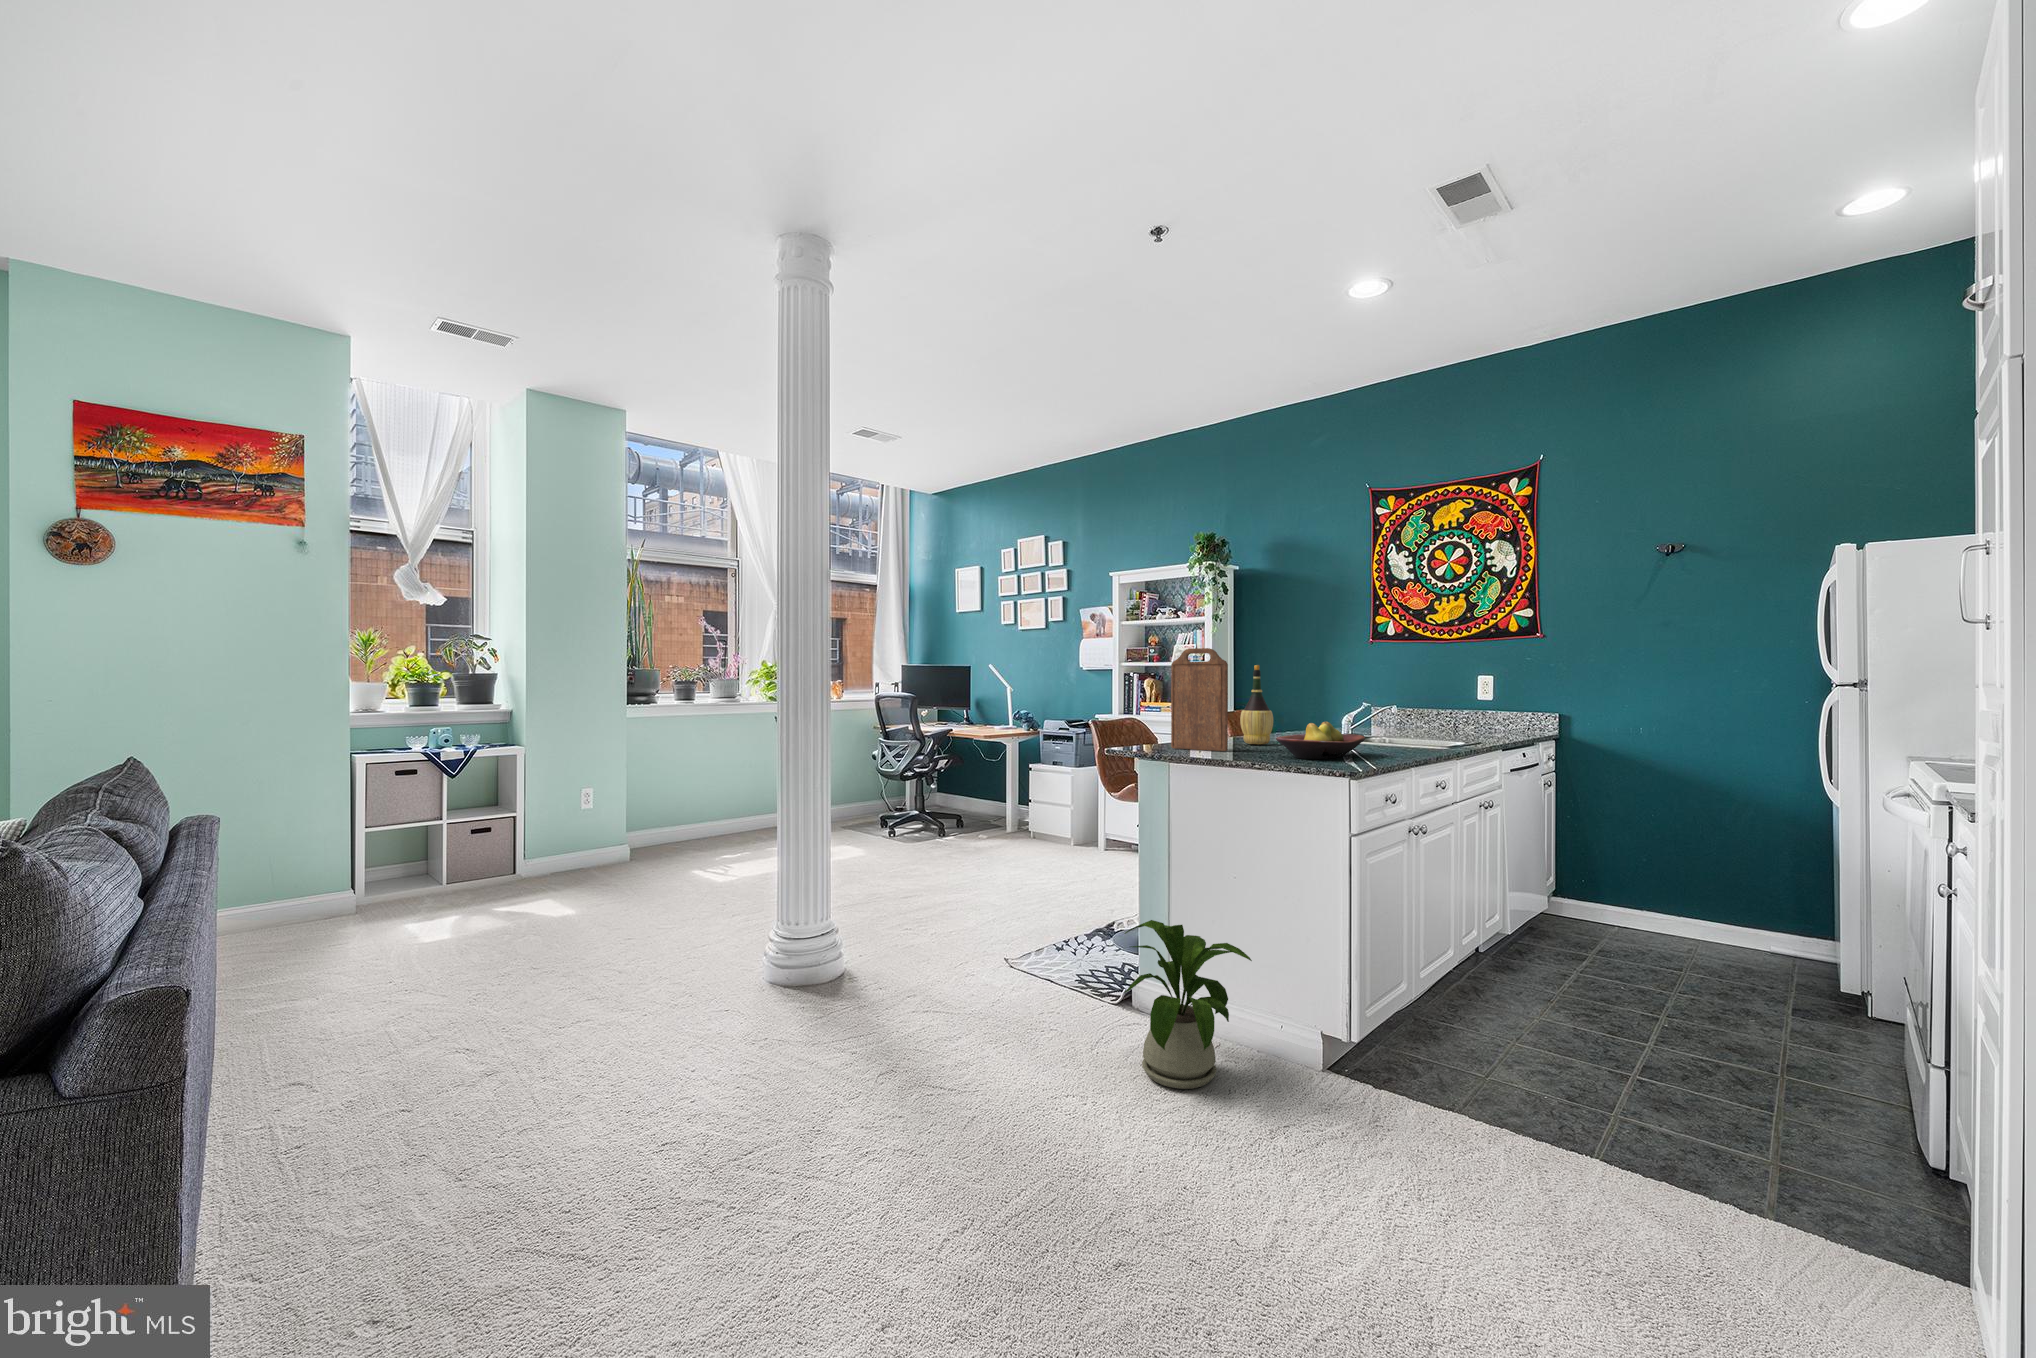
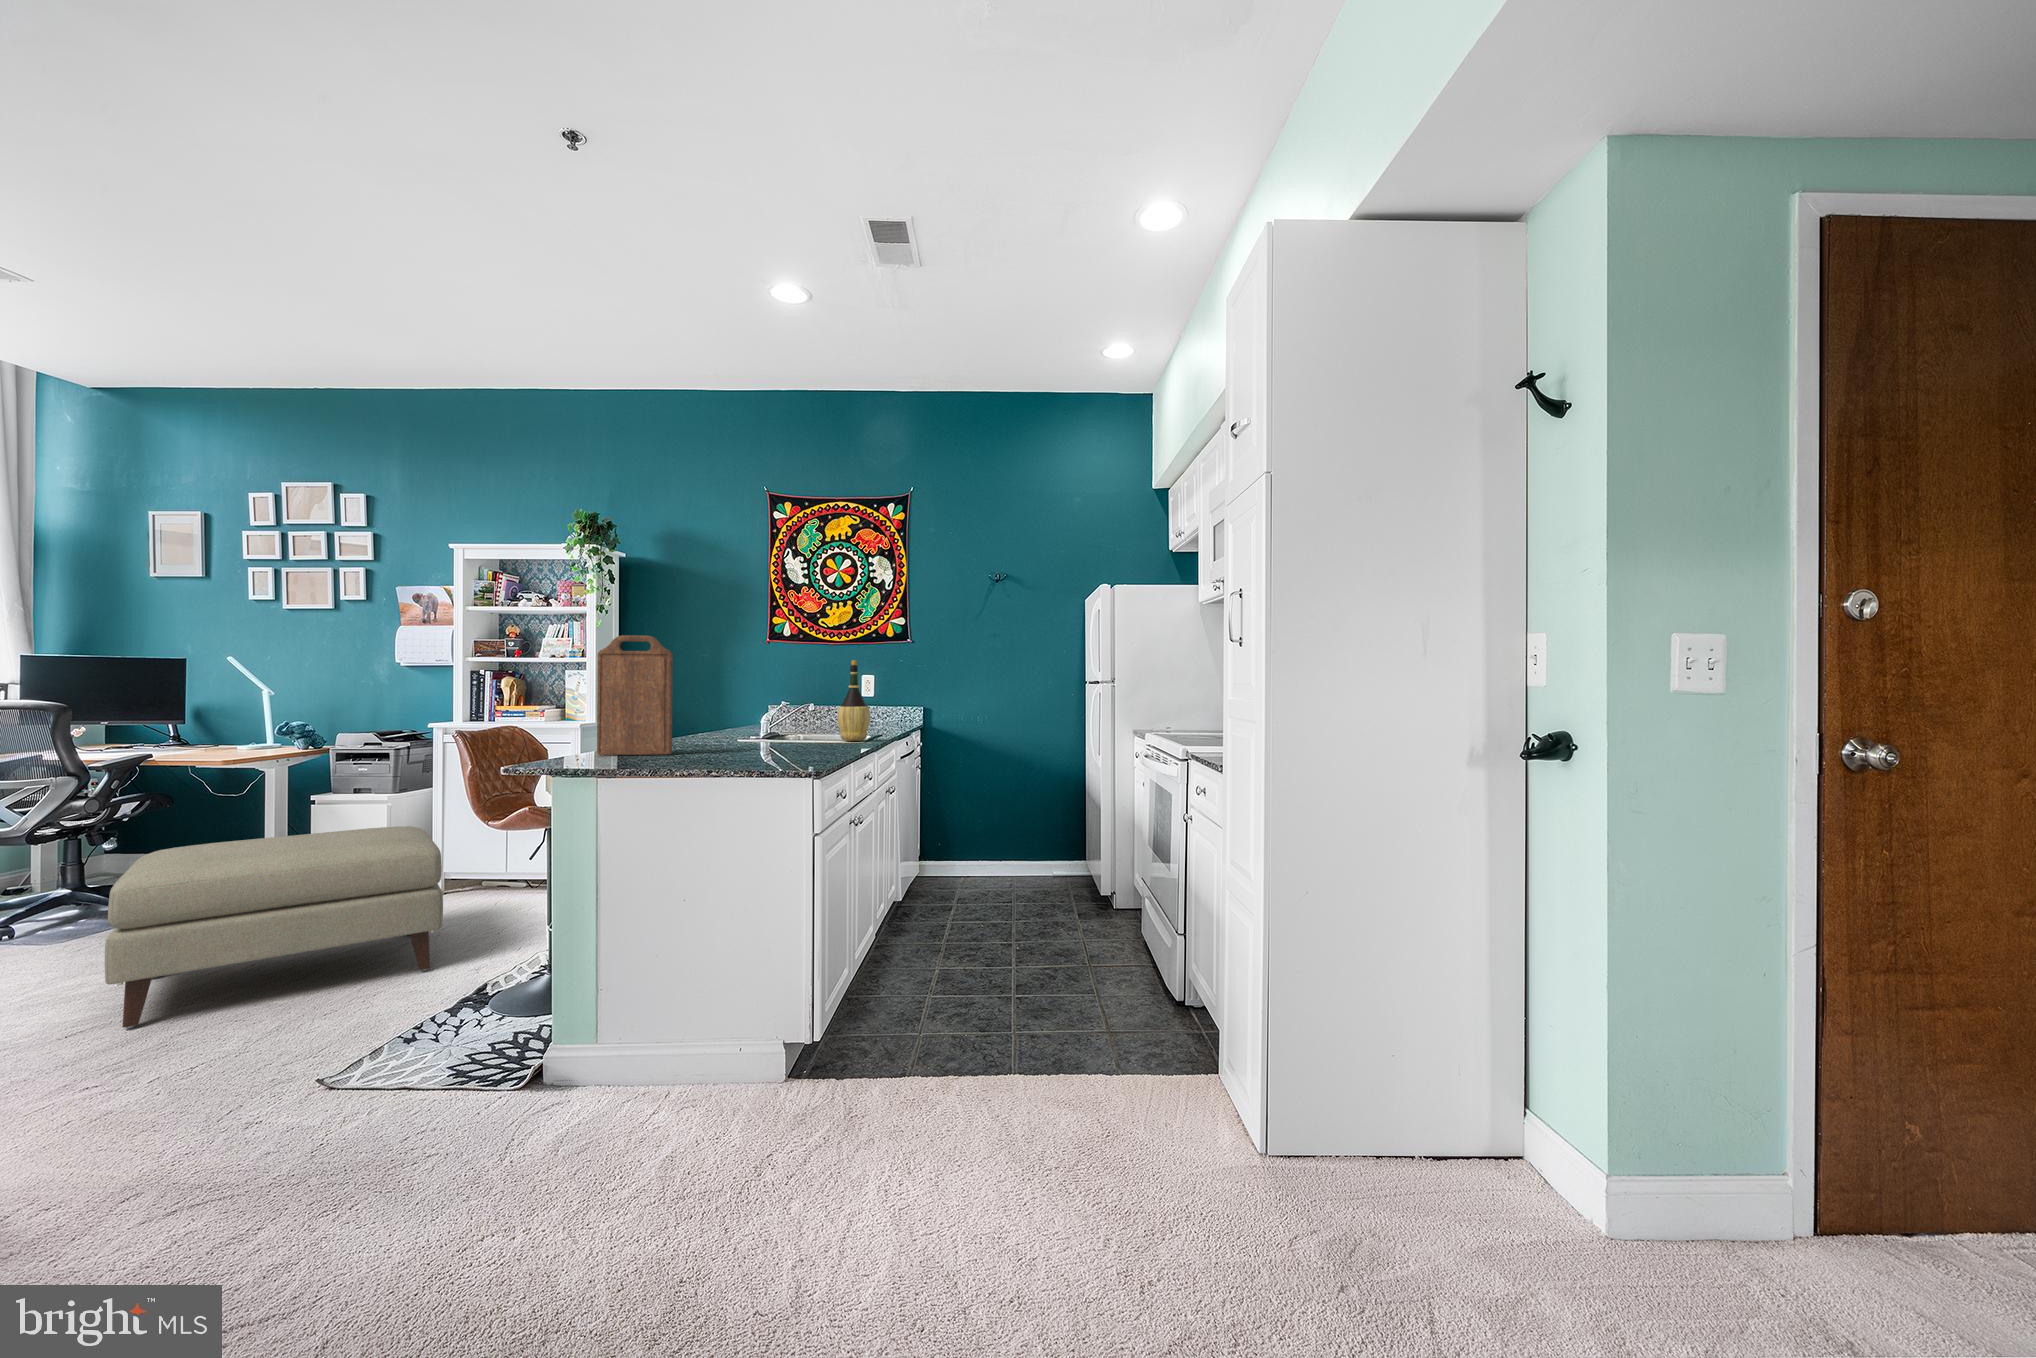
wine bottle: present [1240,665,1273,744] -> present [837,660,870,741]
fruit bowl: present [1276,722,1365,759] -> none [736,717,821,757]
ottoman: none [921,793,1091,906] -> present [105,826,443,1028]
house plant: present [1124,920,1252,1089] -> none [556,970,740,1180]

